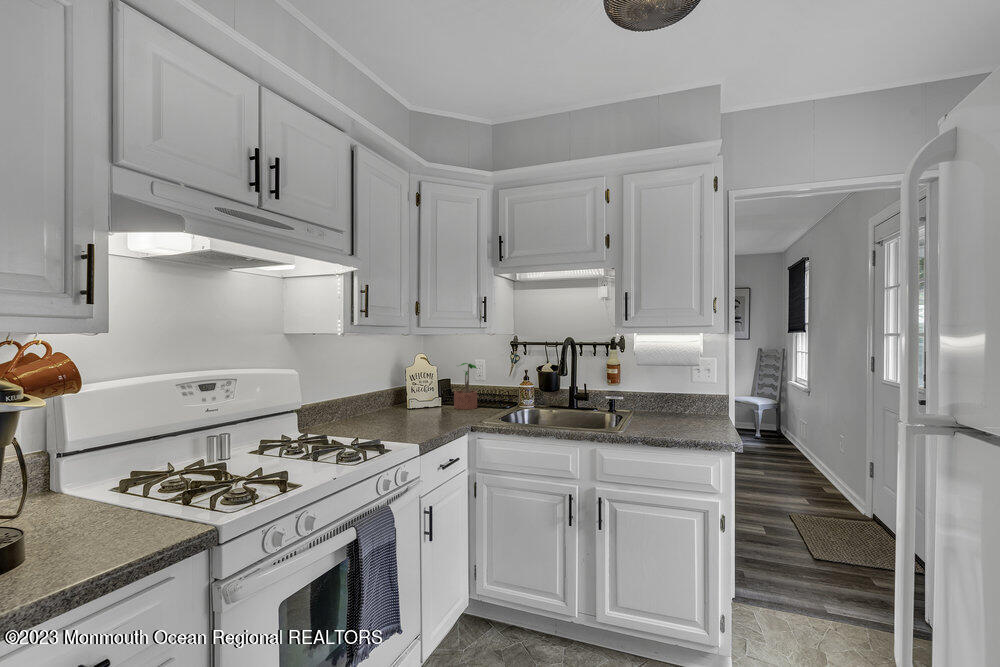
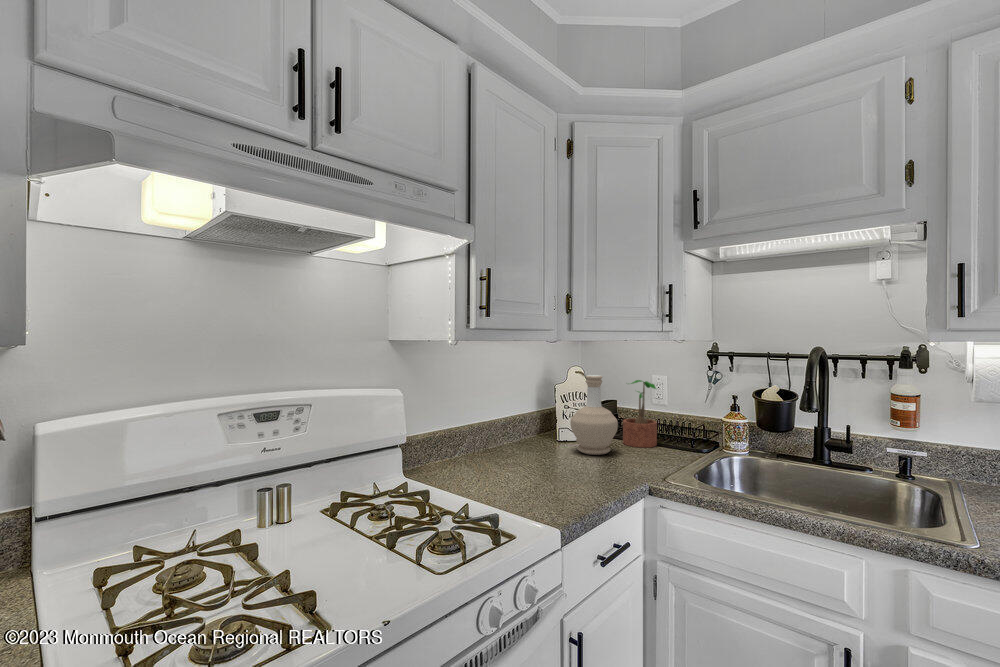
bottle: none [418,359,451,414] -> present [570,375,618,455]

